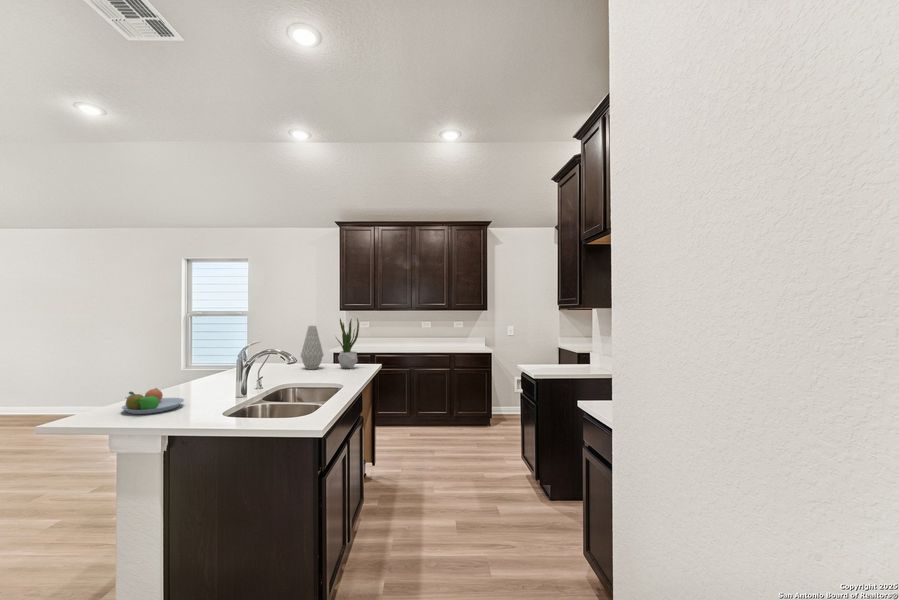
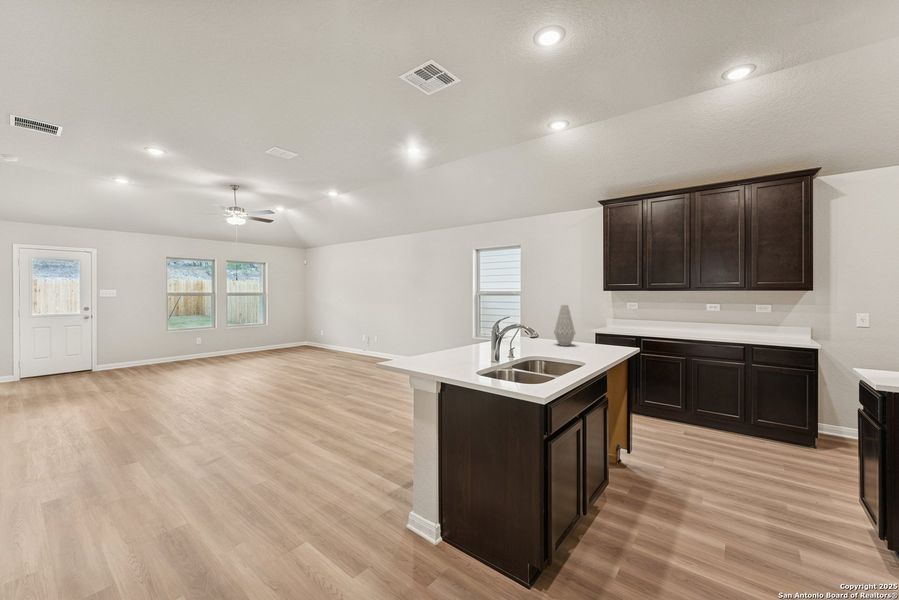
potted plant: present [337,319,359,369] -> none [586,298,611,349]
fruit bowl: present [122,388,184,414] -> none [418,347,455,365]

